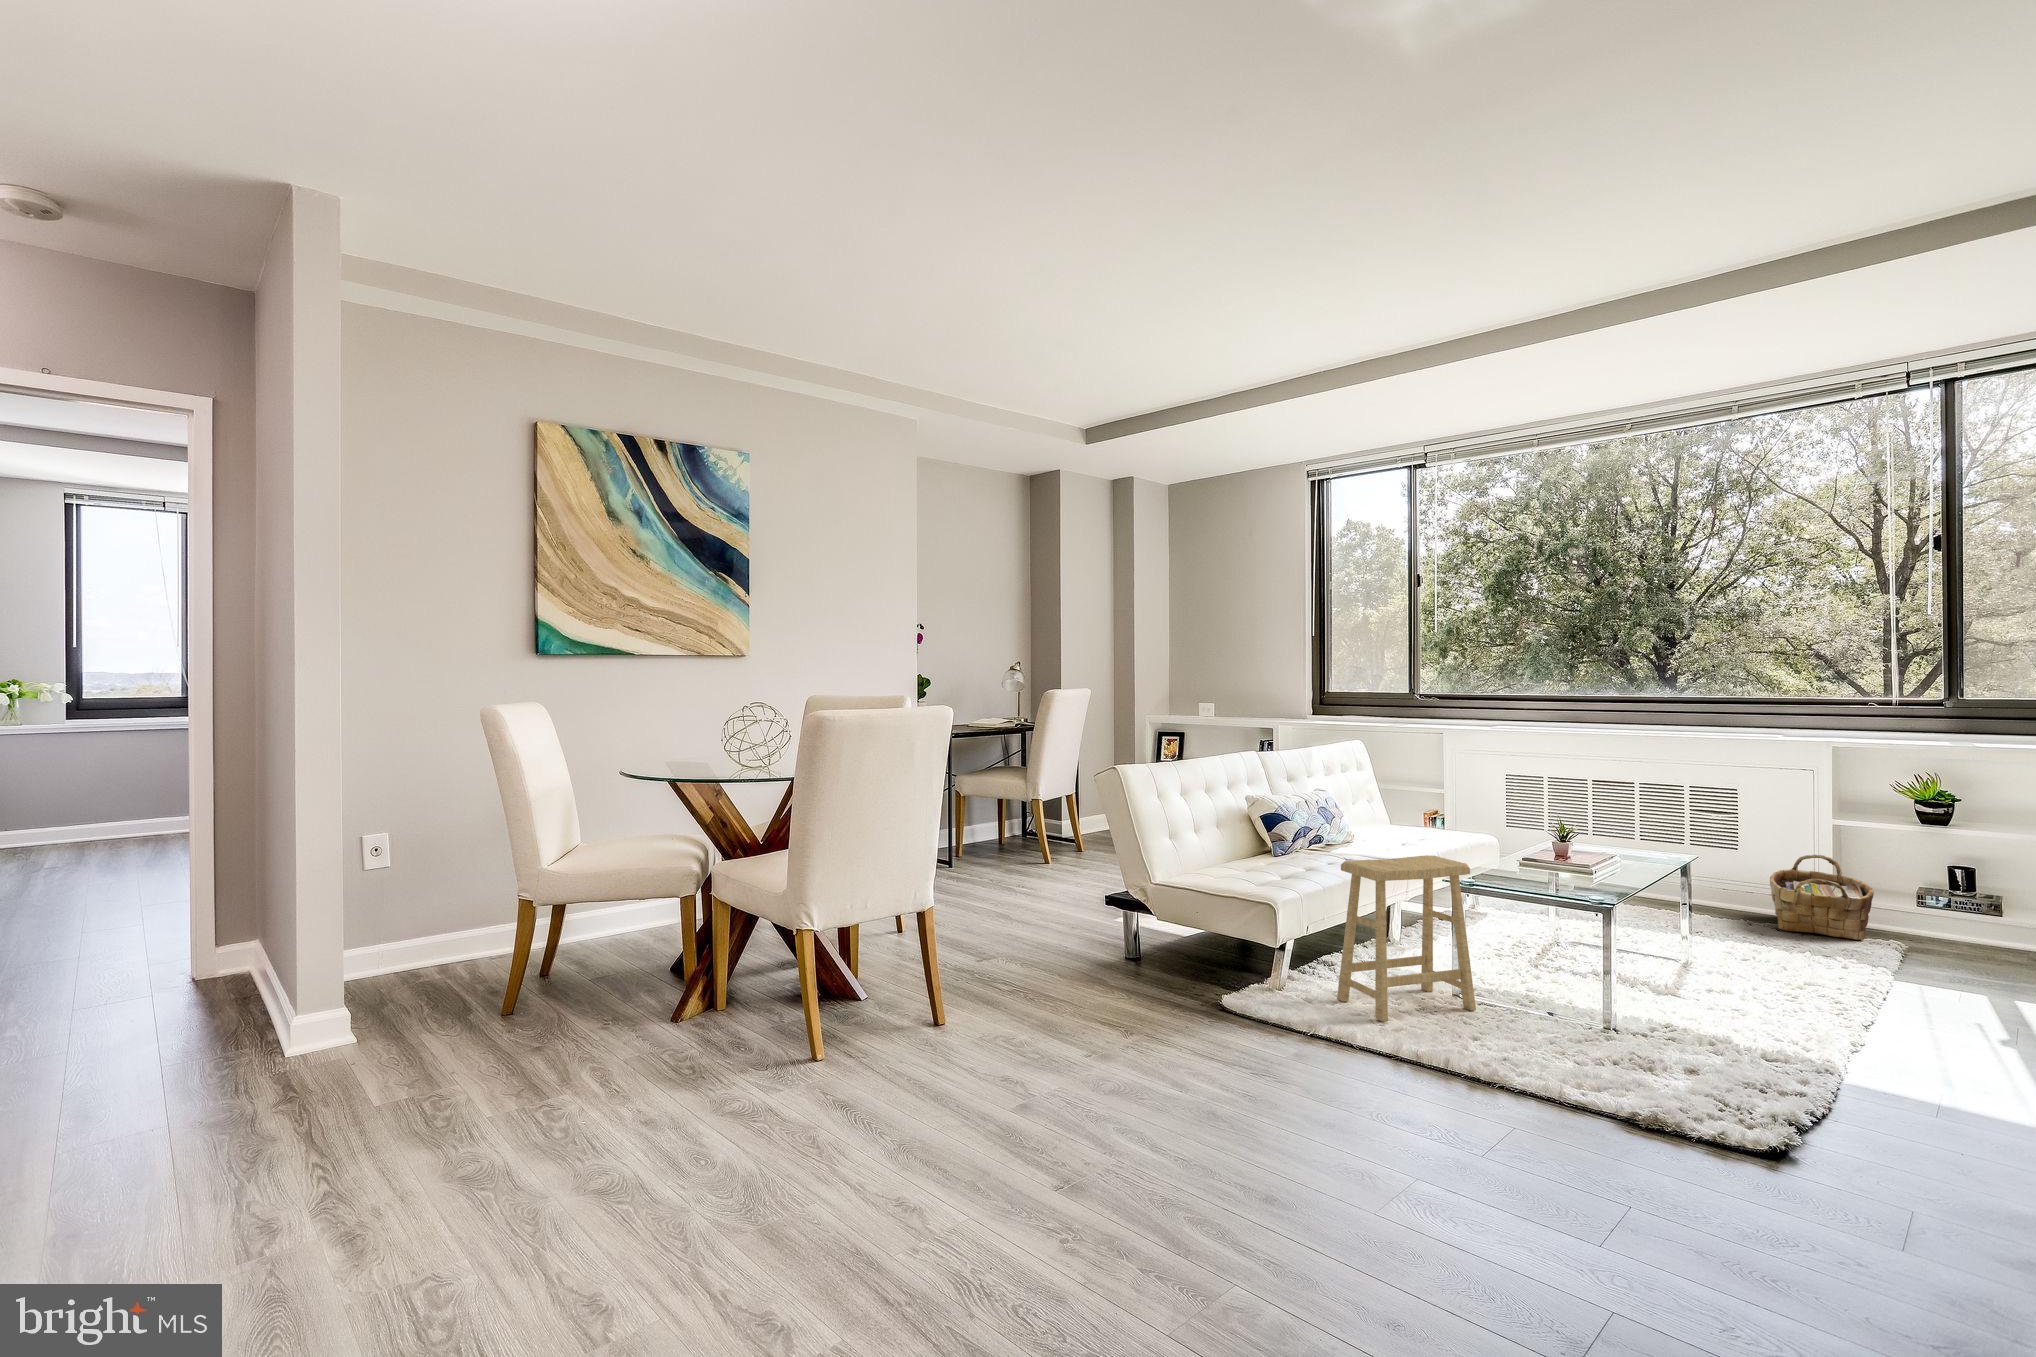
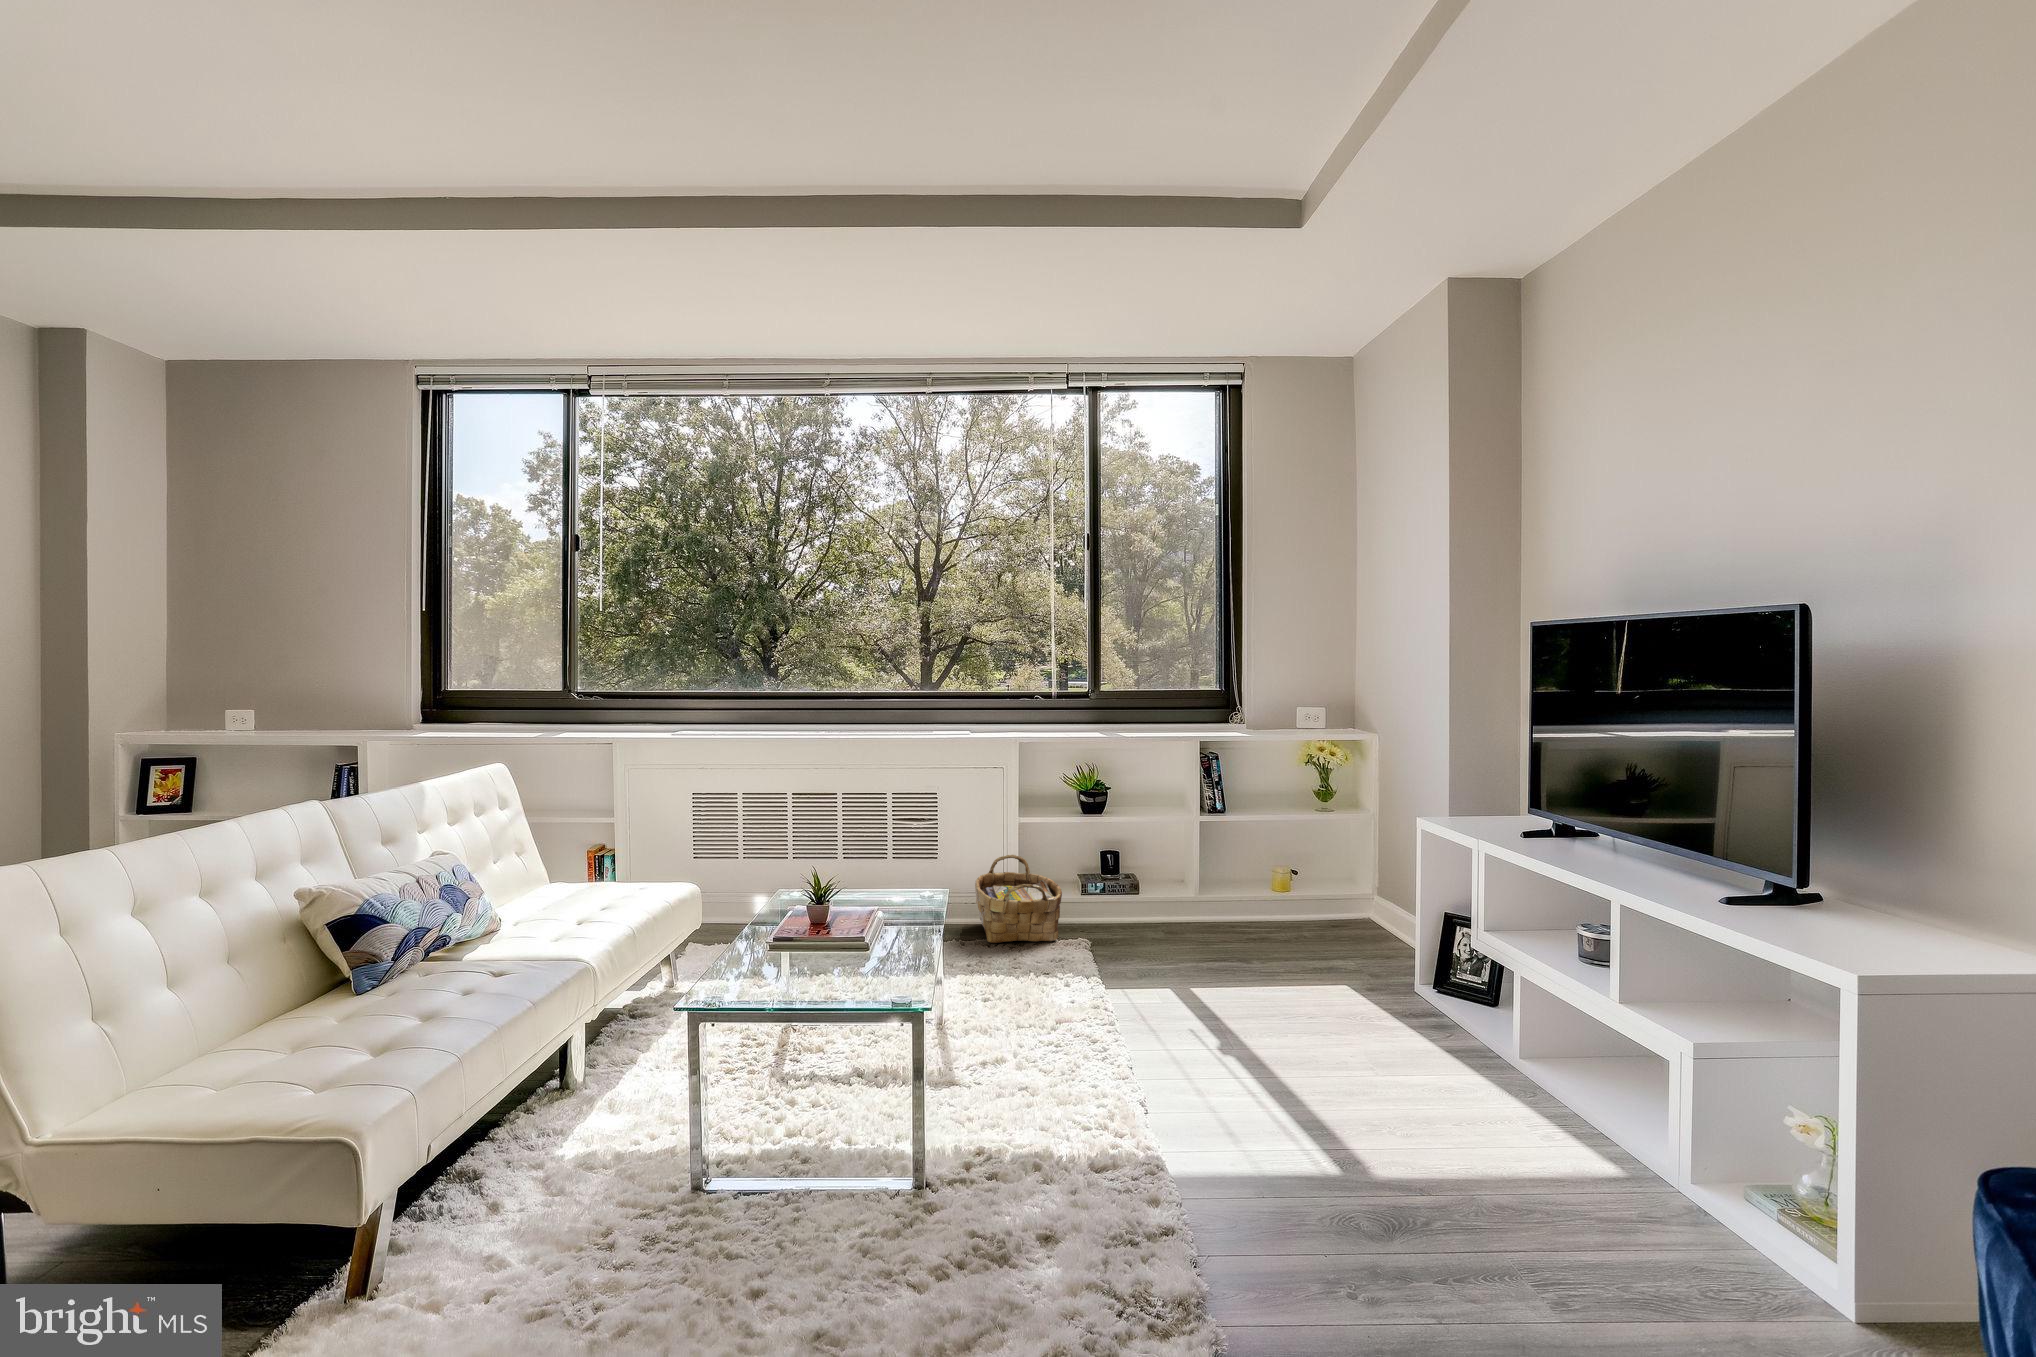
footstool: present [1337,855,1476,1022] -> none [487,960,725,1297]

